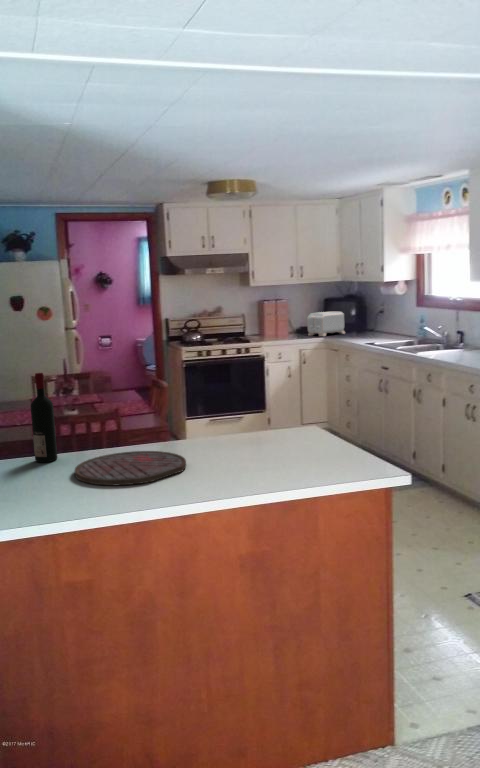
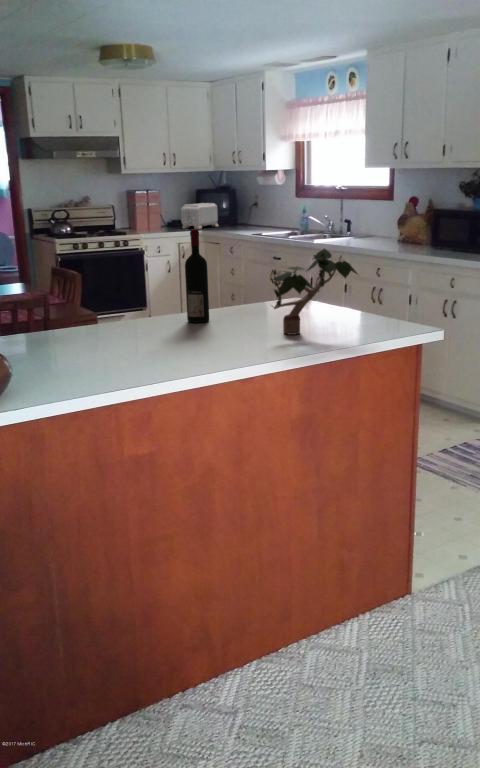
wine bottle: present [31,373,57,462] -> present [185,229,209,323]
potted plant: none [232,381,340,466] -> present [273,249,357,335]
cutting board: present [75,451,186,485] -> none [91,327,214,360]

